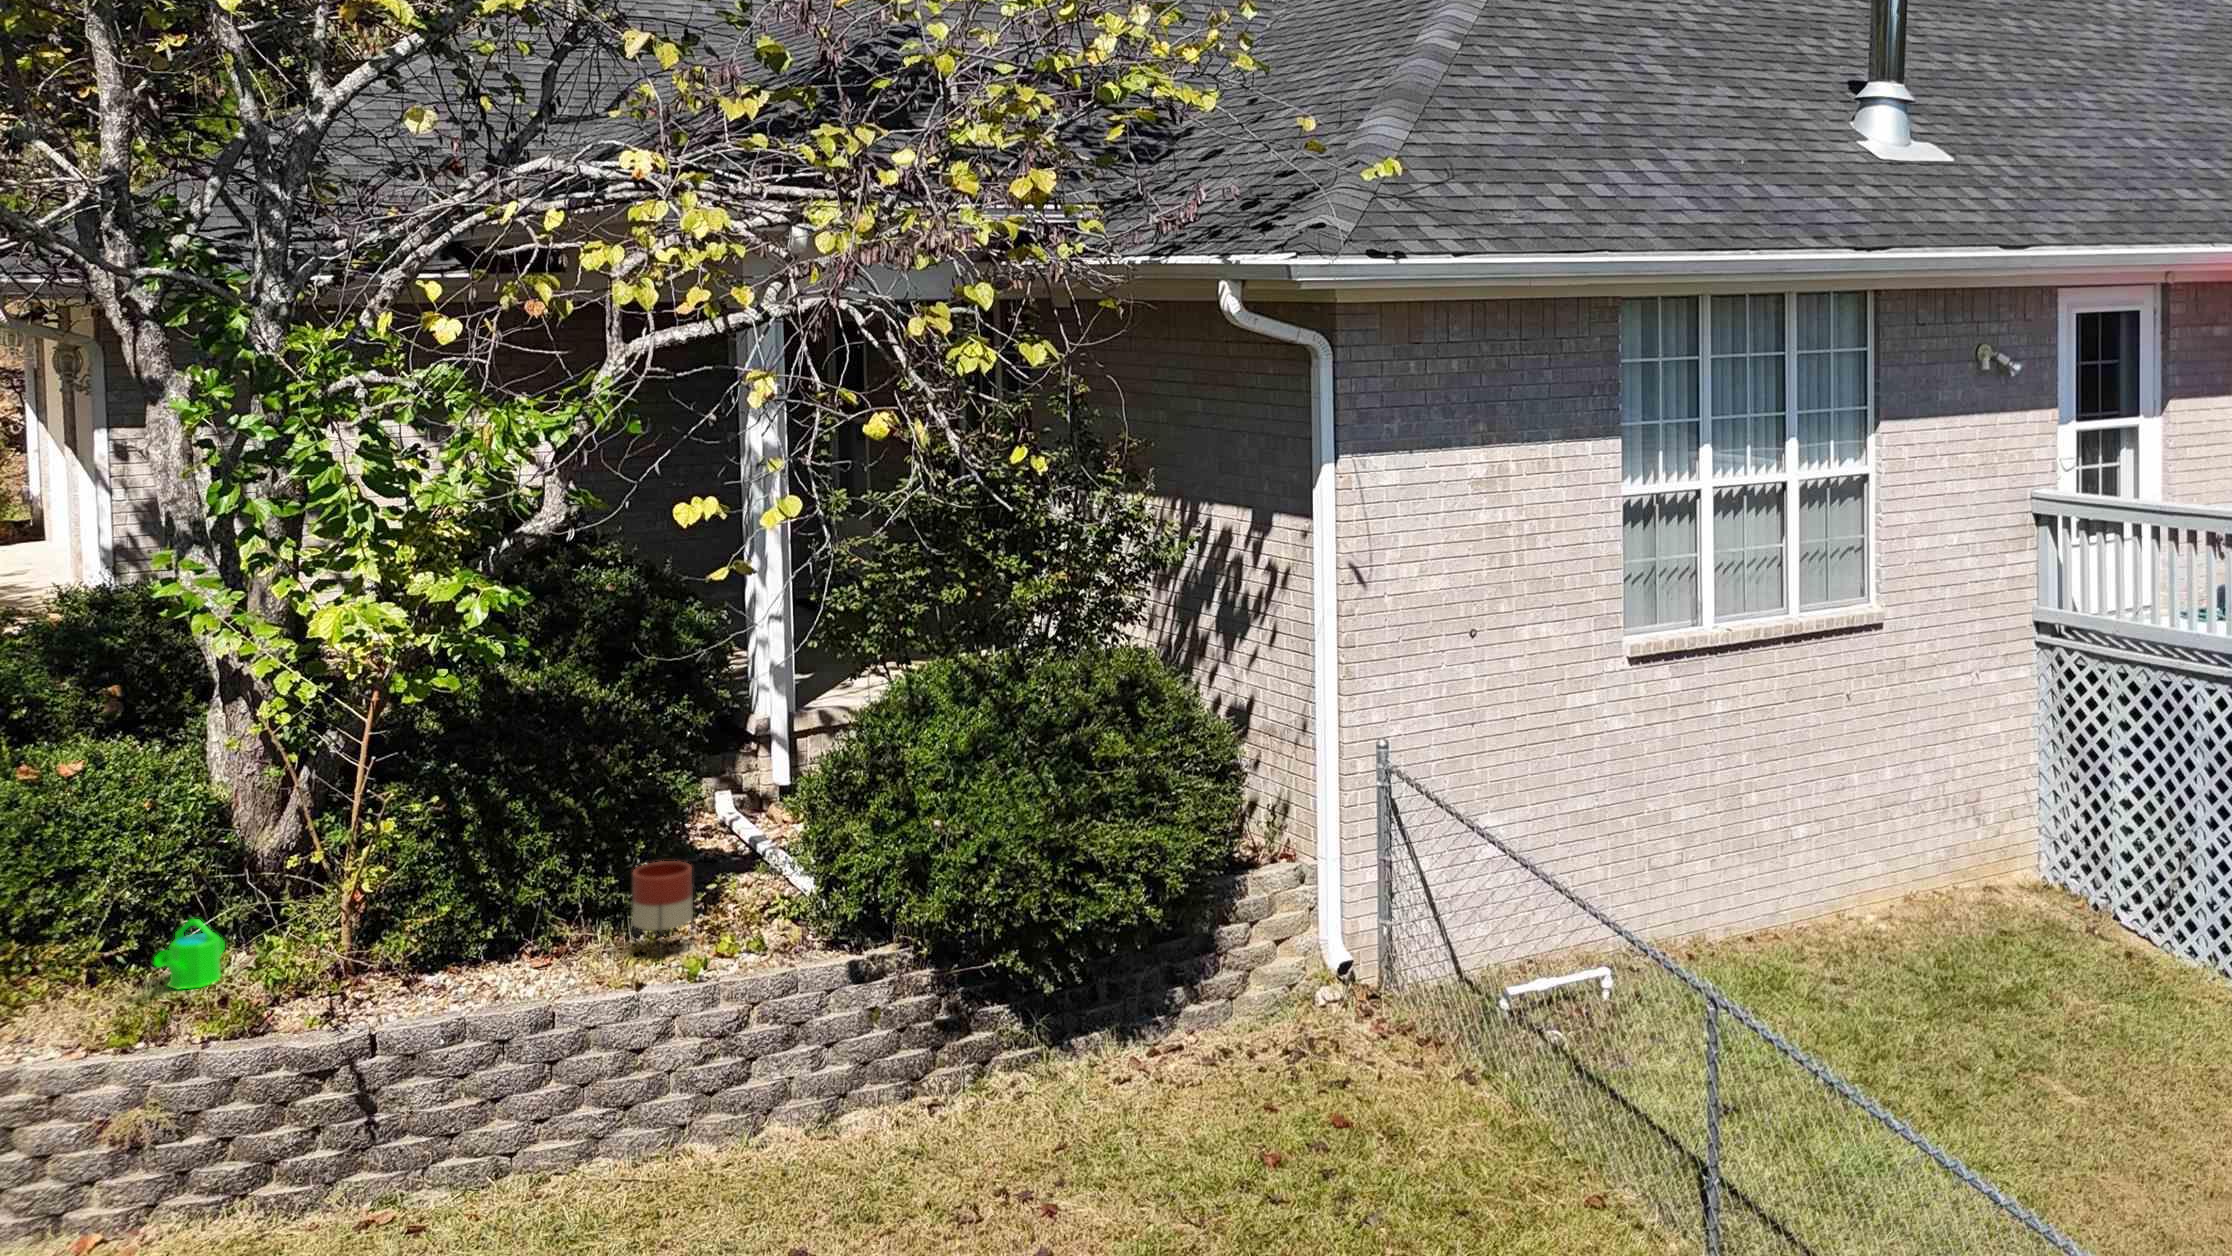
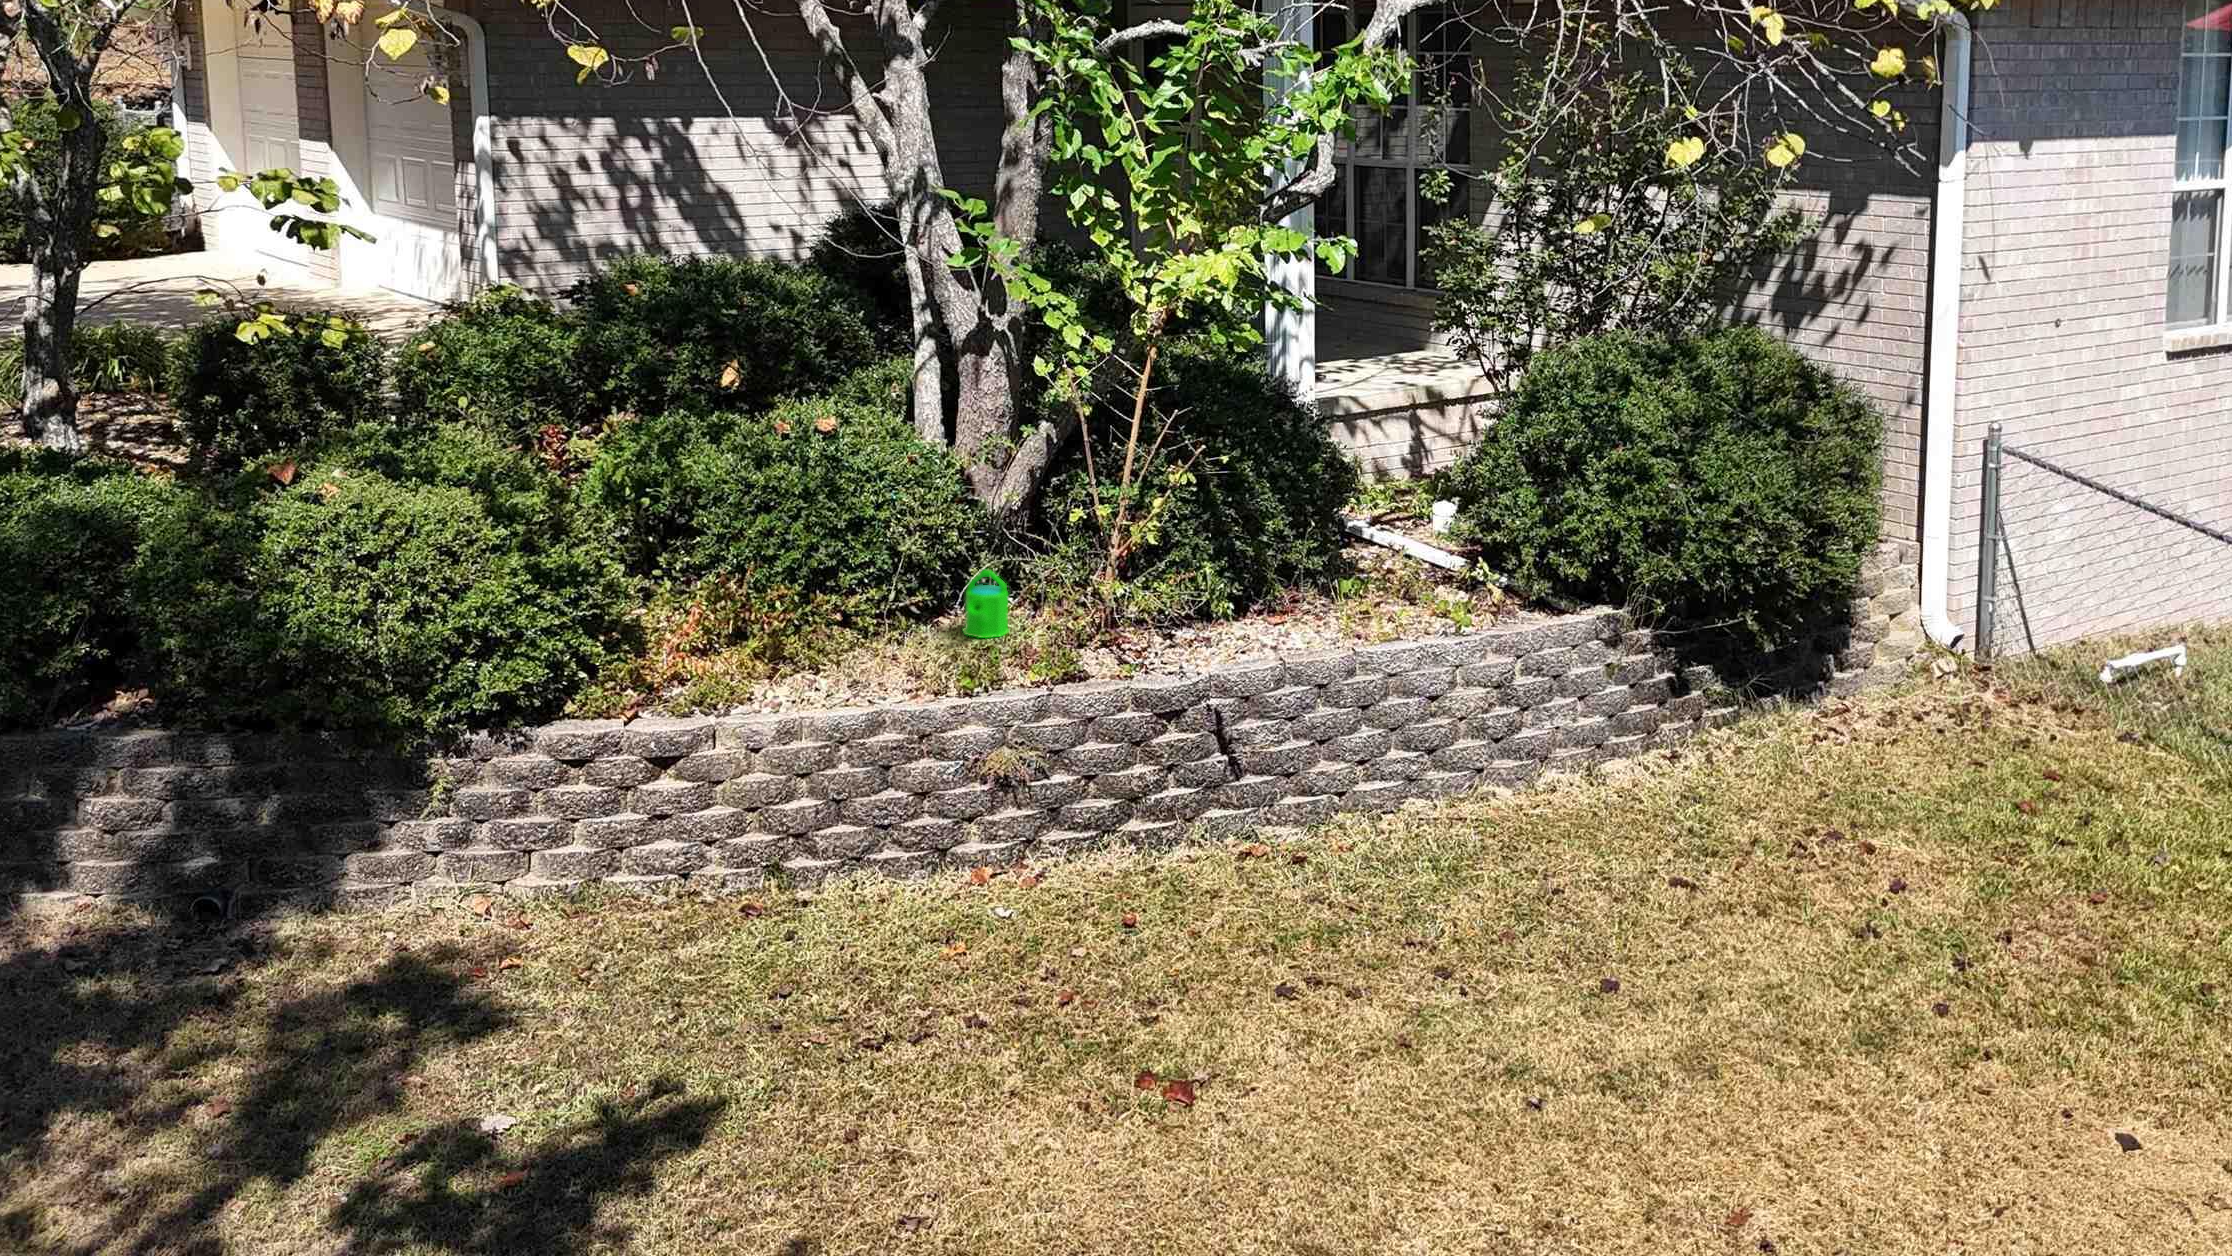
planter: present [632,861,693,934] -> none [1344,525,1406,620]

